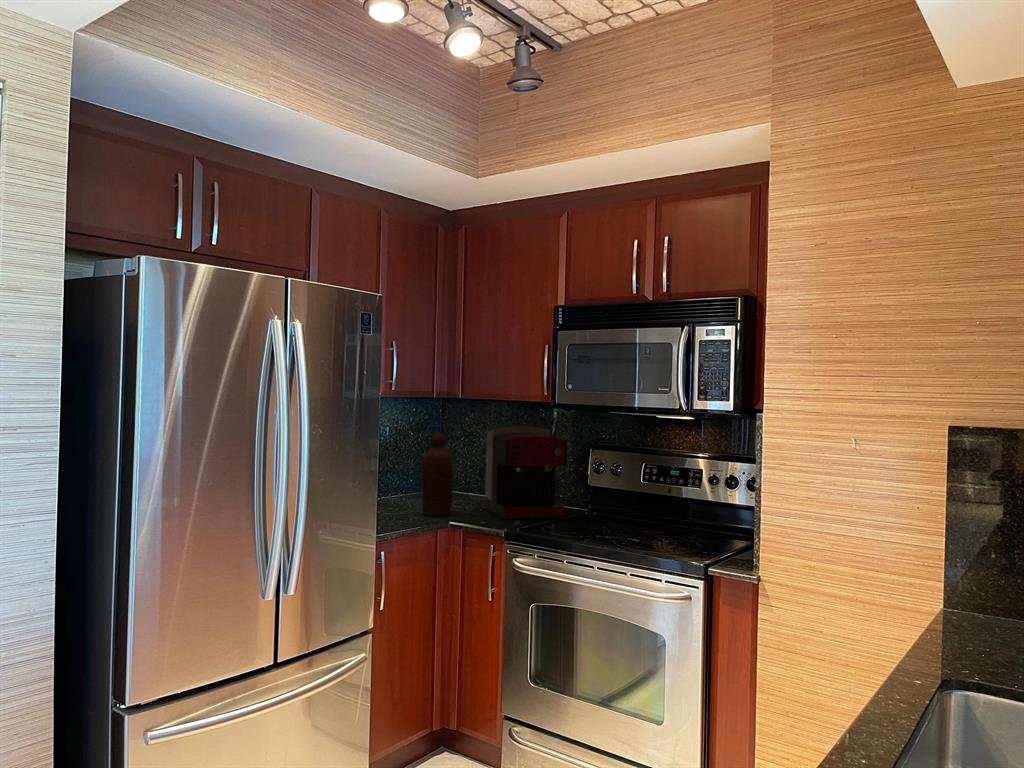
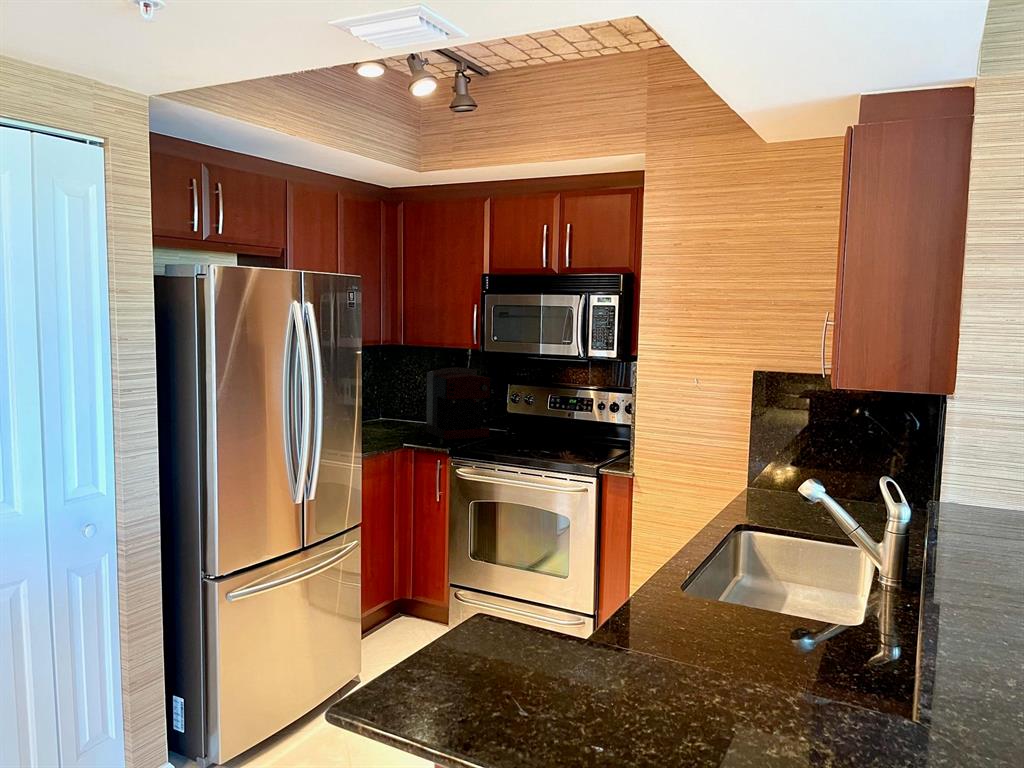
bottle: present [422,433,453,516] -> none [378,374,403,439]

